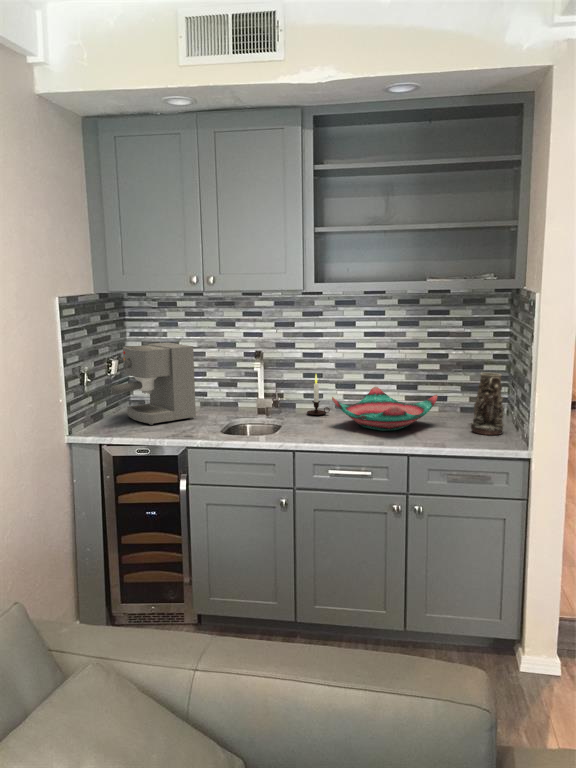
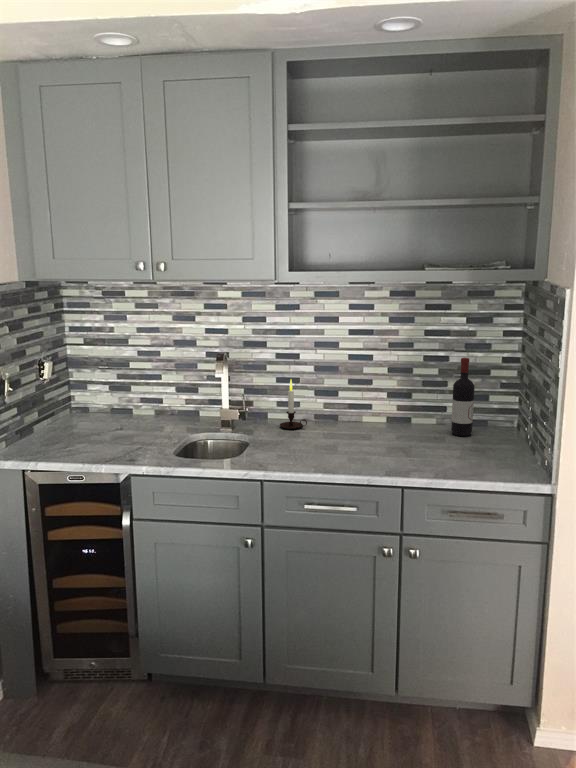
coffee maker: present [111,342,196,425] -> none [38,340,146,443]
wine bottle: none [451,354,470,420] -> present [451,358,475,436]
vase: present [471,373,504,435] -> none [478,383,519,460]
decorative bowl: present [332,387,437,431] -> none [310,395,437,453]

